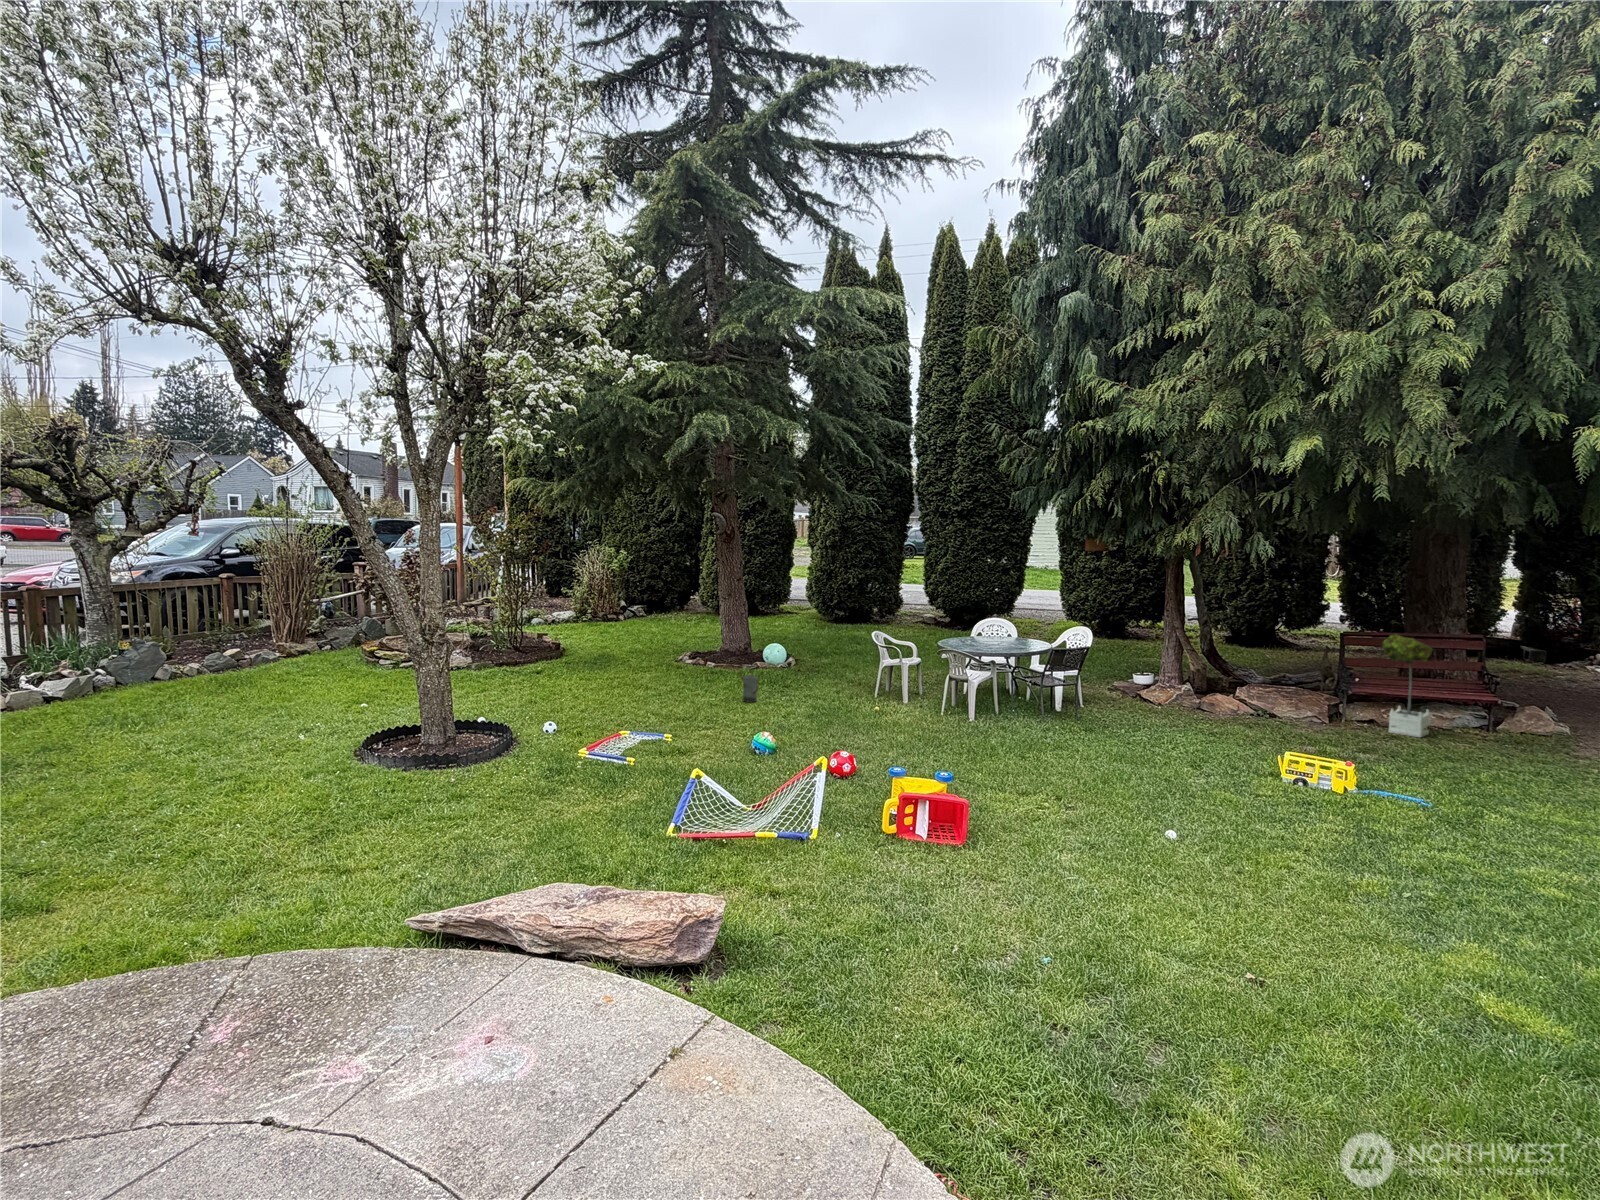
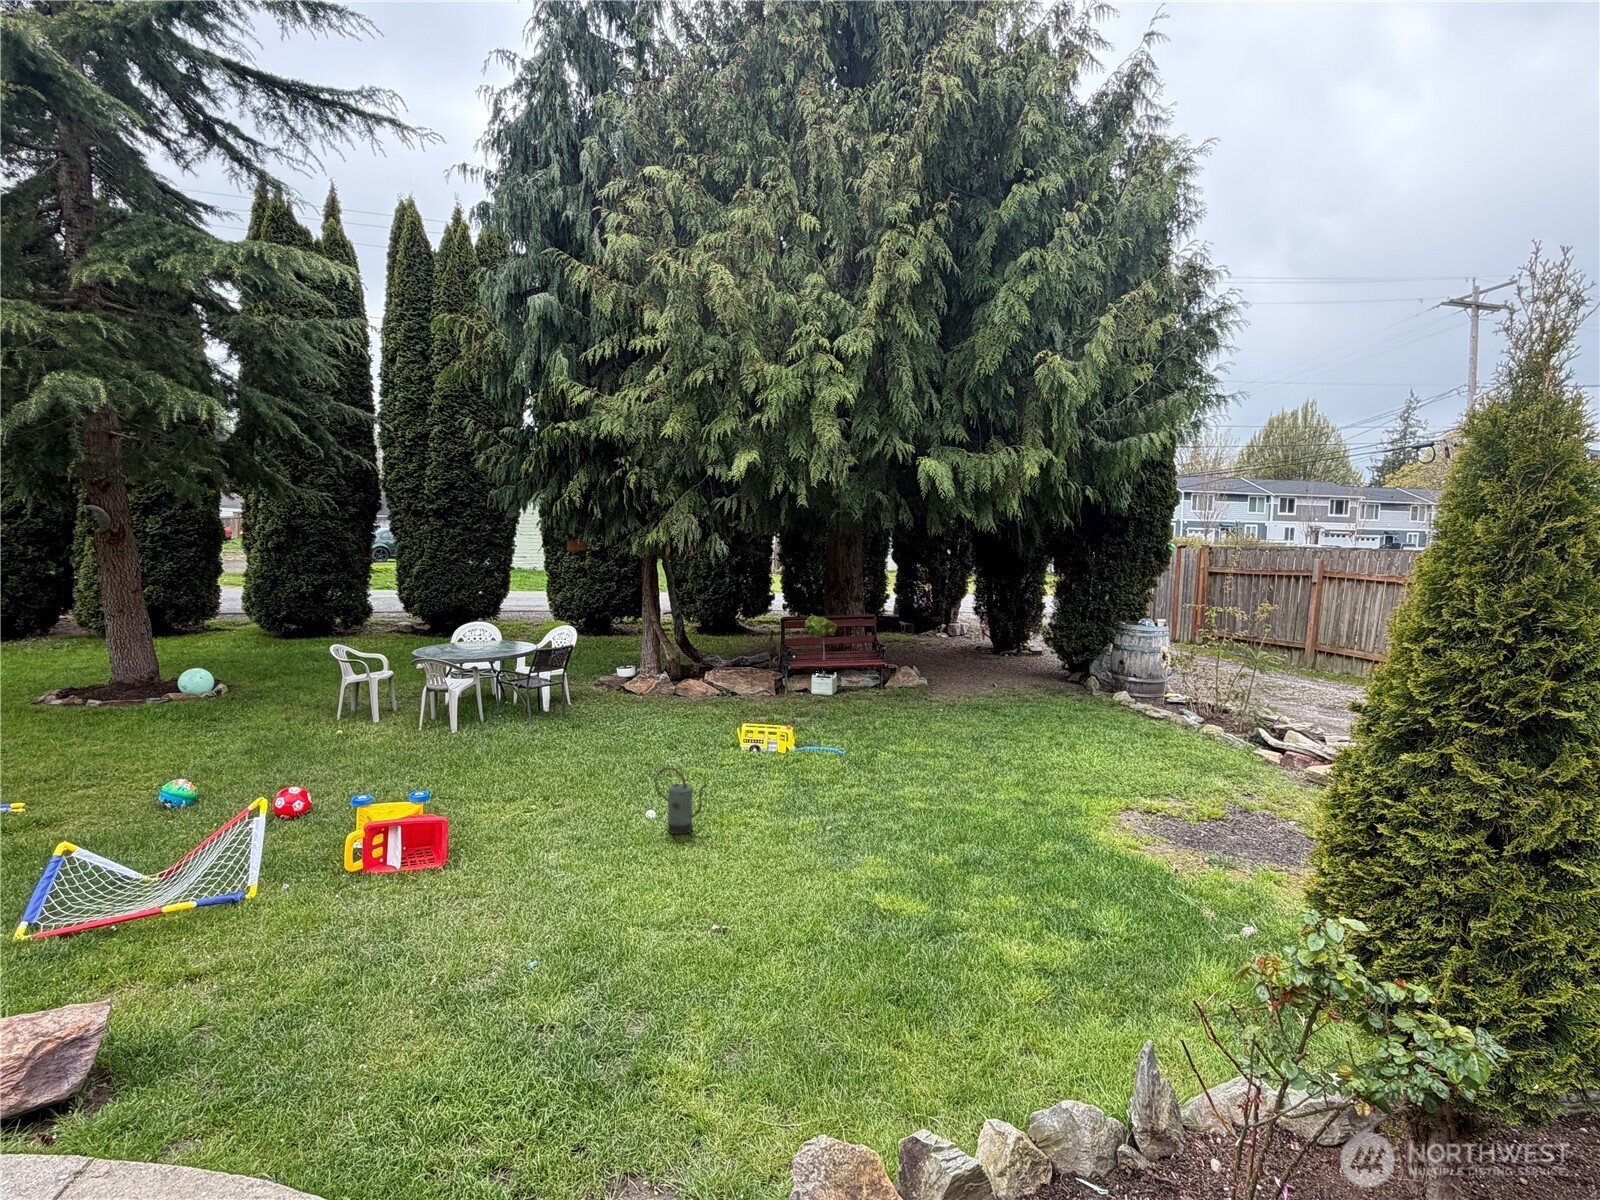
watering can: present [741,664,761,702] -> present [655,767,707,834]

